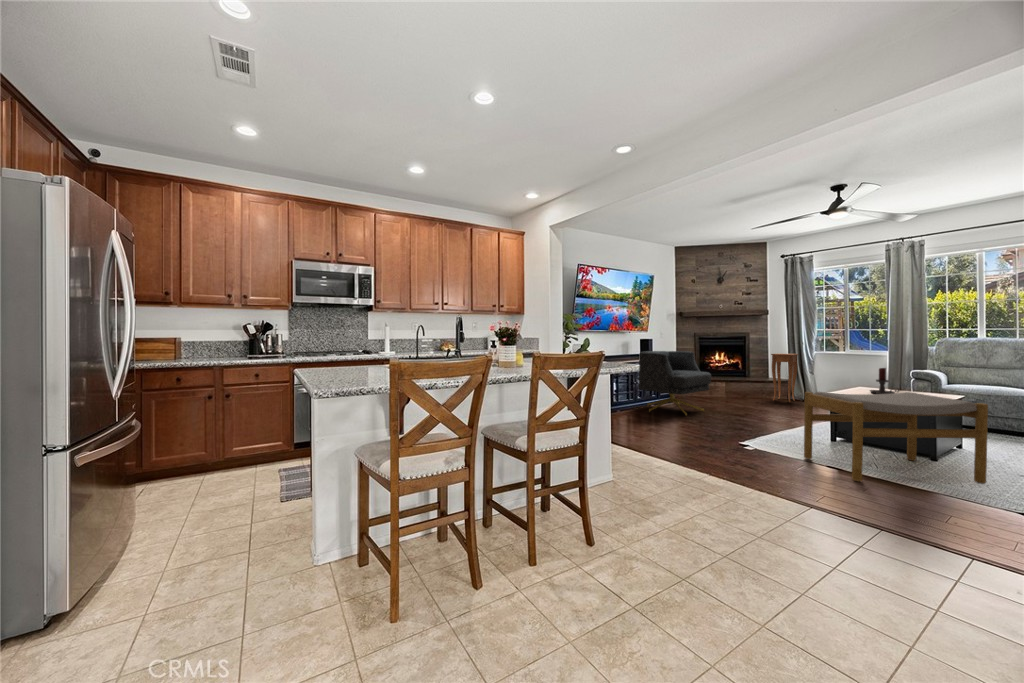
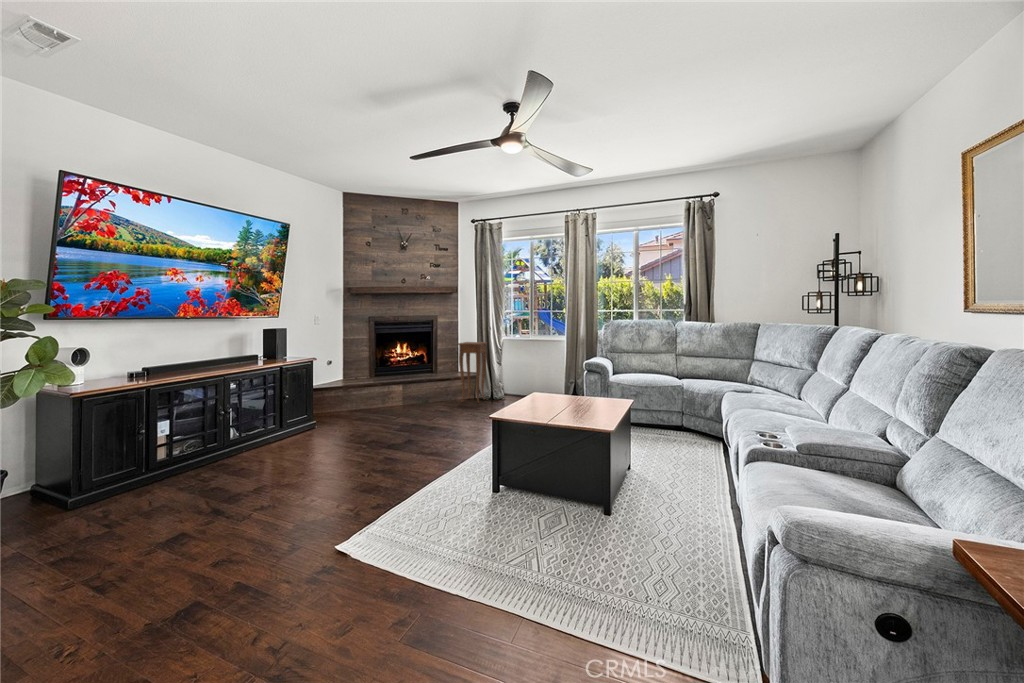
armchair: present [639,351,711,415] -> none [230,348,364,462]
candle holder: present [870,368,899,394] -> none [540,372,571,411]
footstool: present [804,392,988,484] -> none [431,416,668,652]

